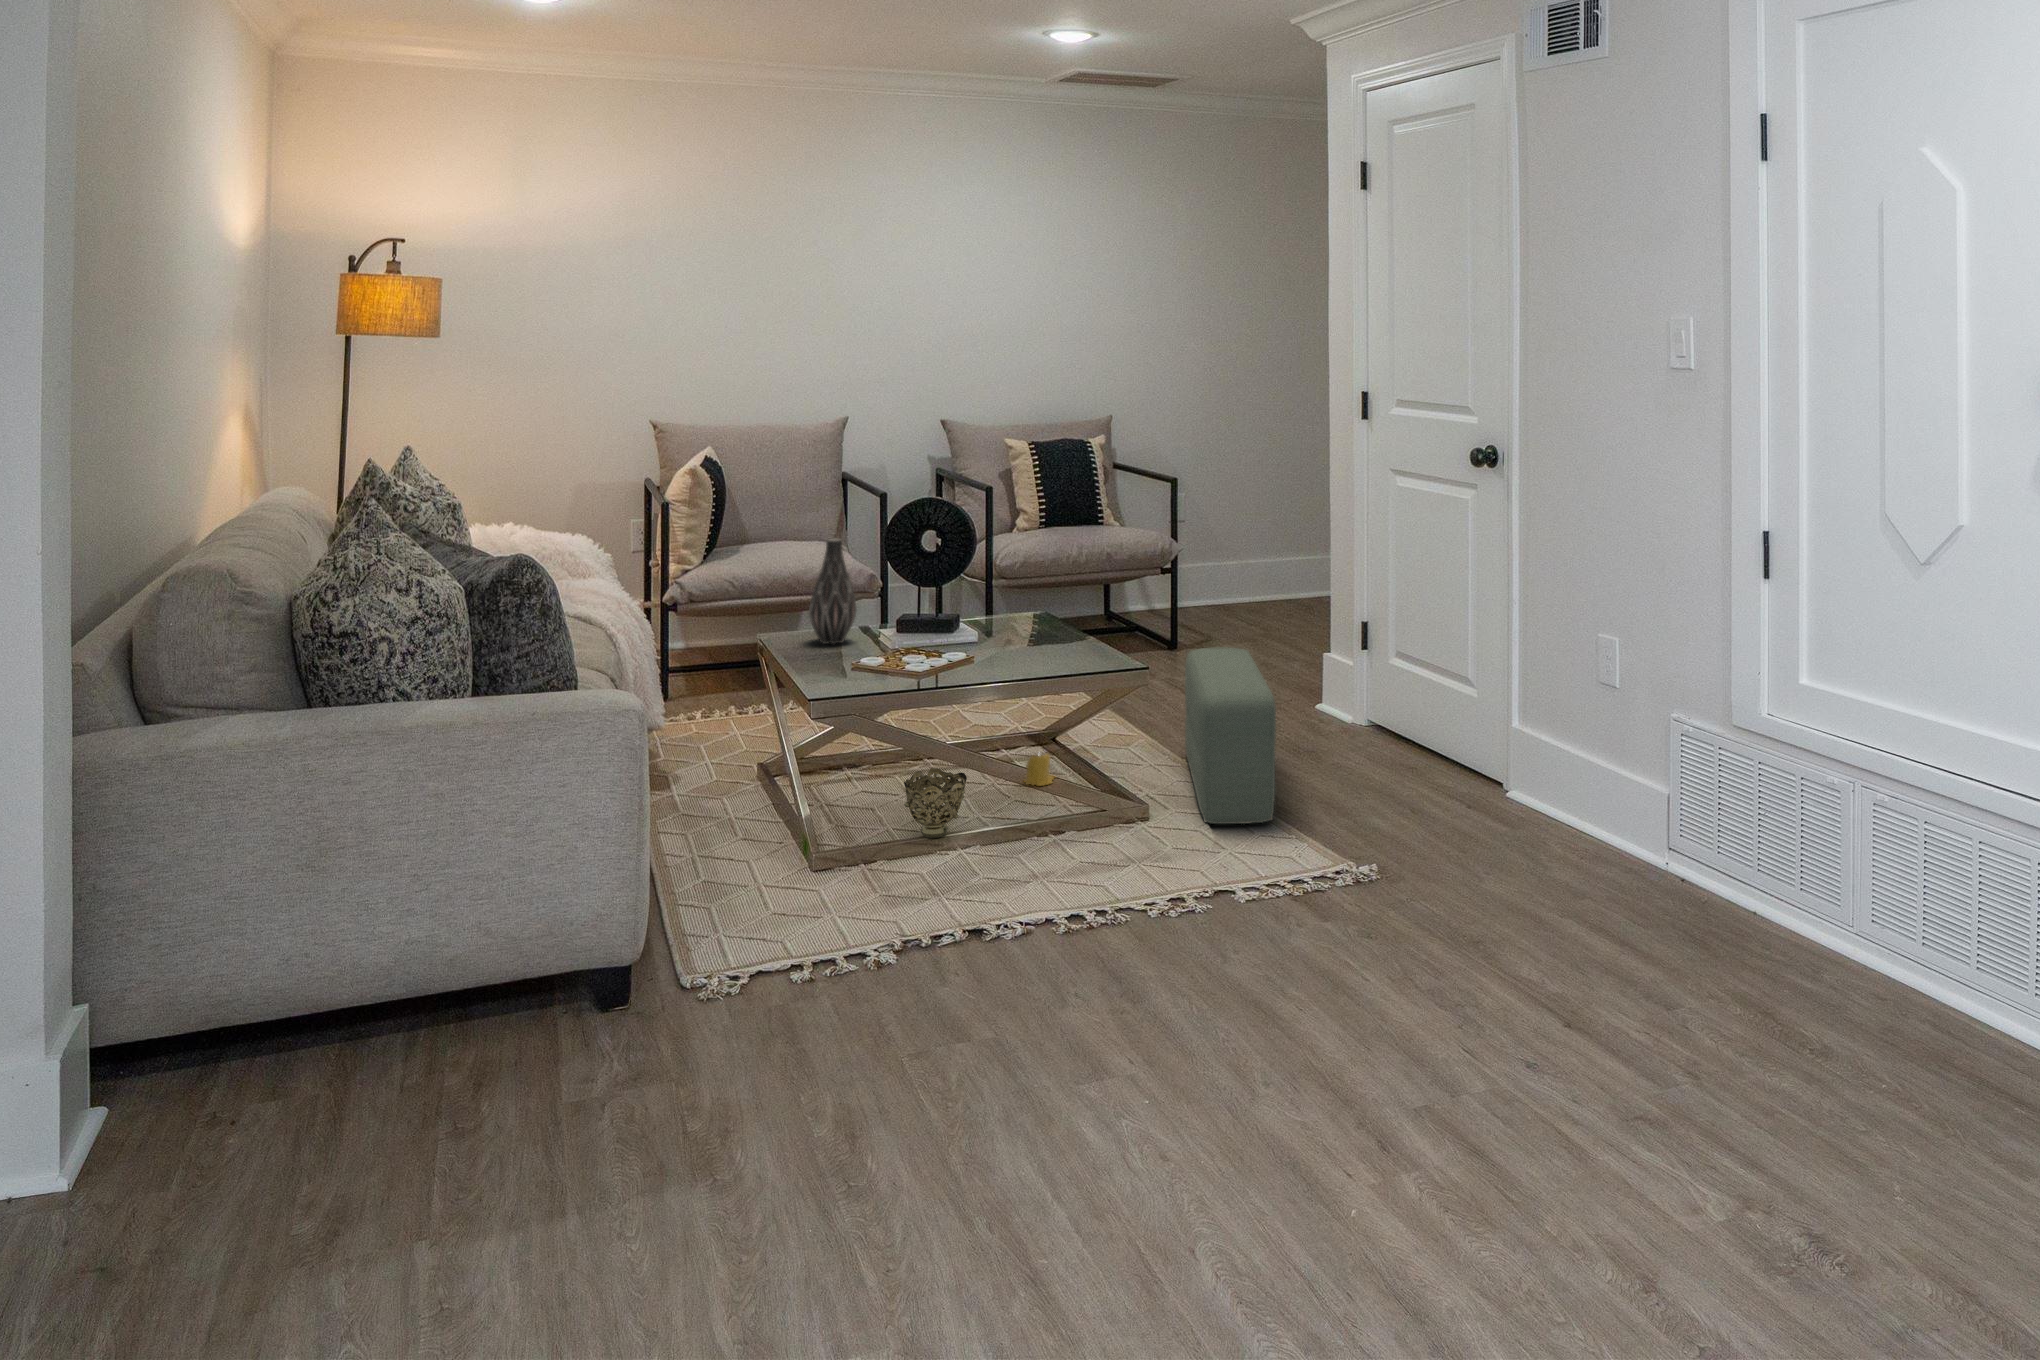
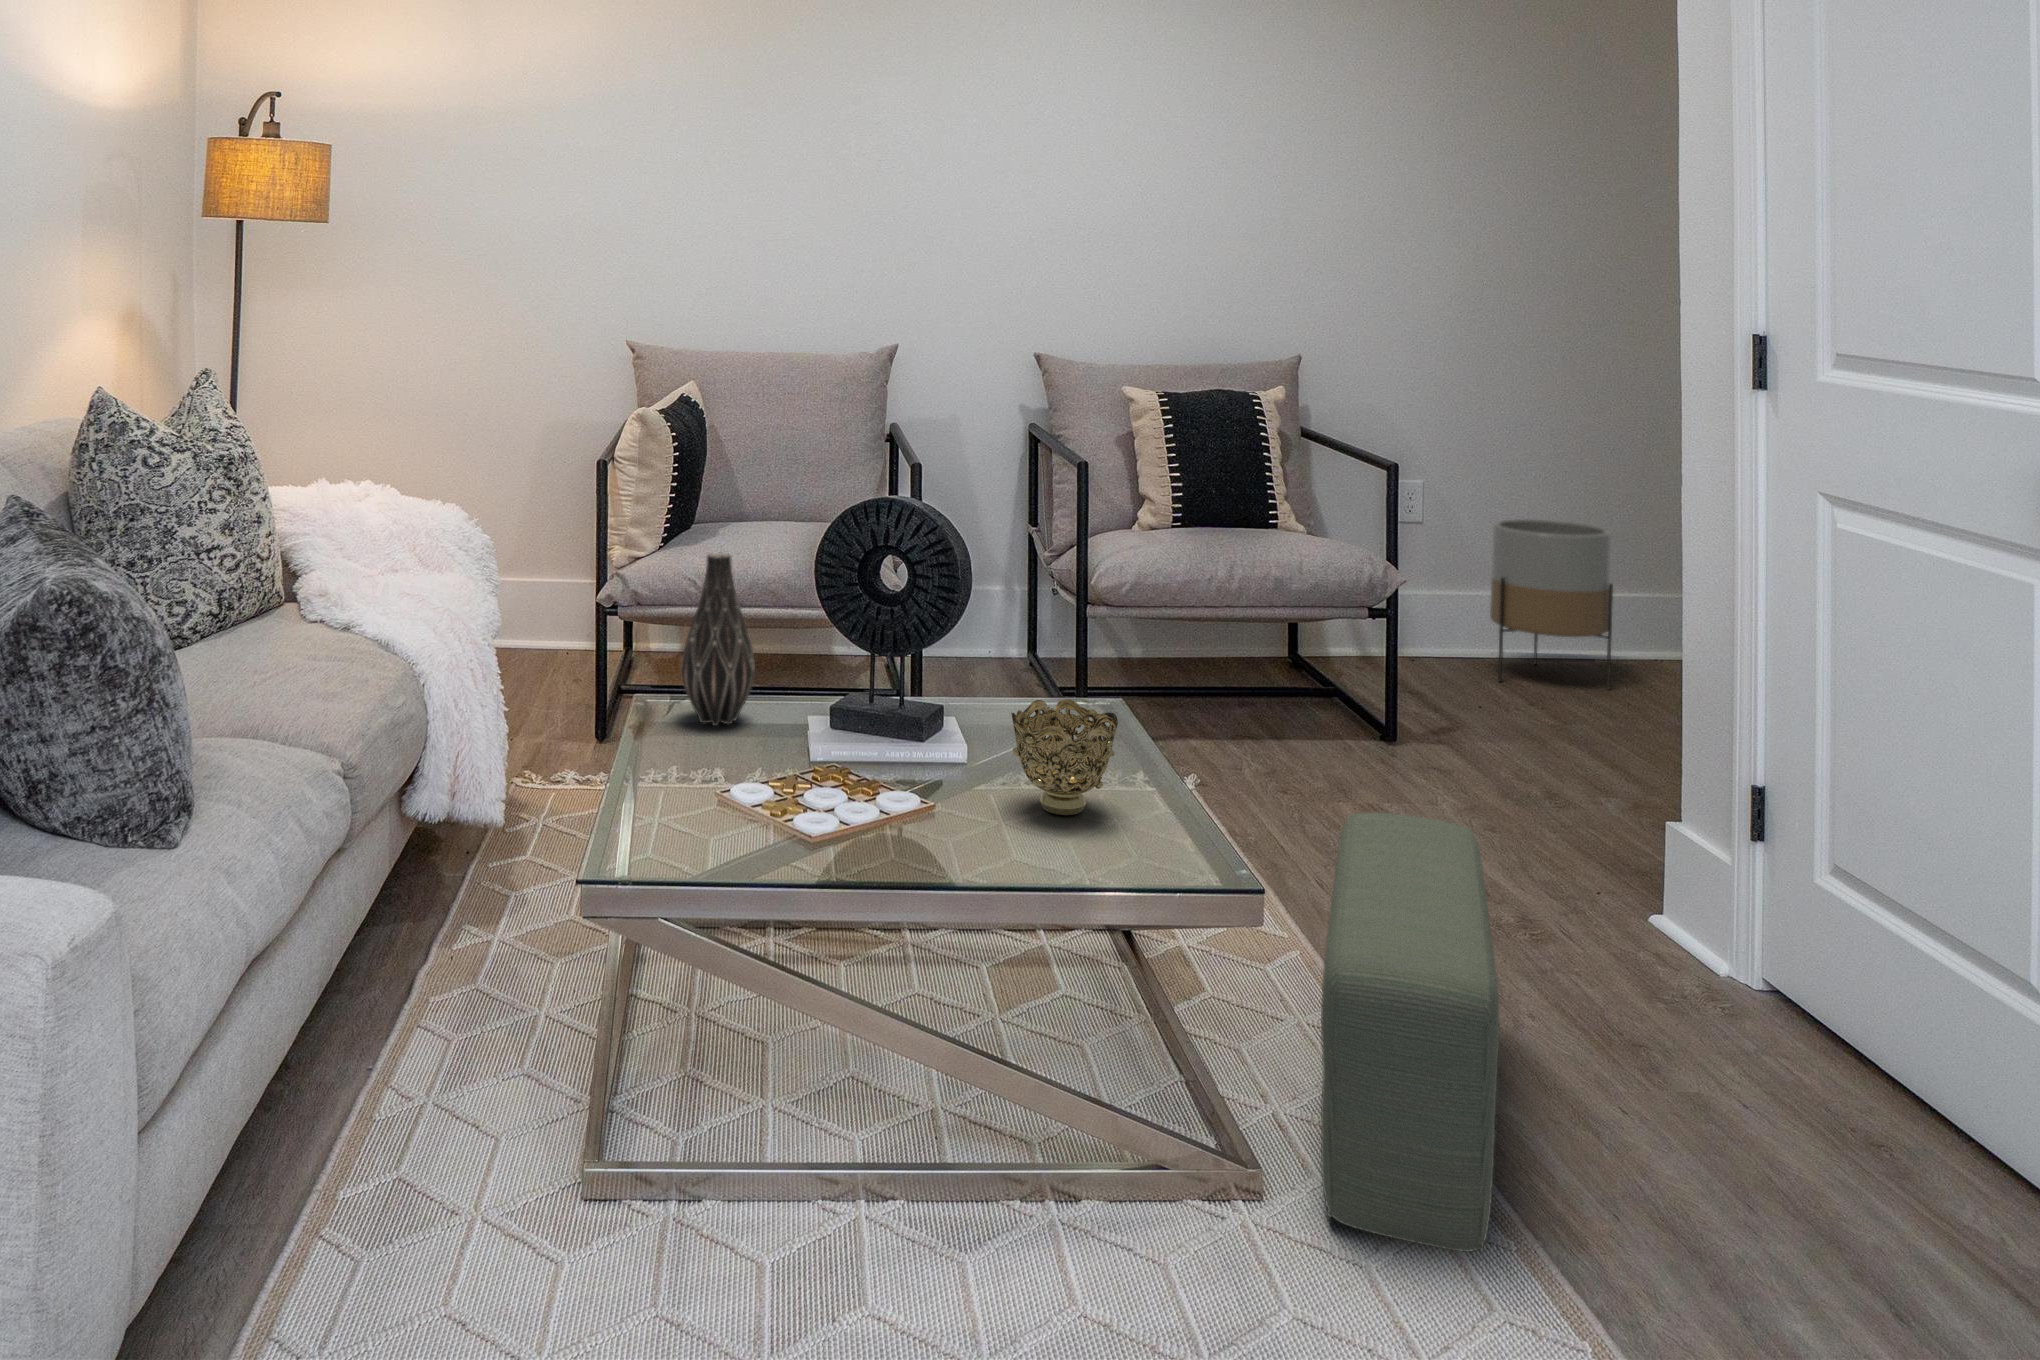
planter: none [1219,514,1284,612] -> present [1490,519,1613,689]
candle: present [1024,754,1054,786] -> none [1017,962,1077,1029]
decorative bowl: present [904,768,967,838] -> present [1011,699,1118,815]

